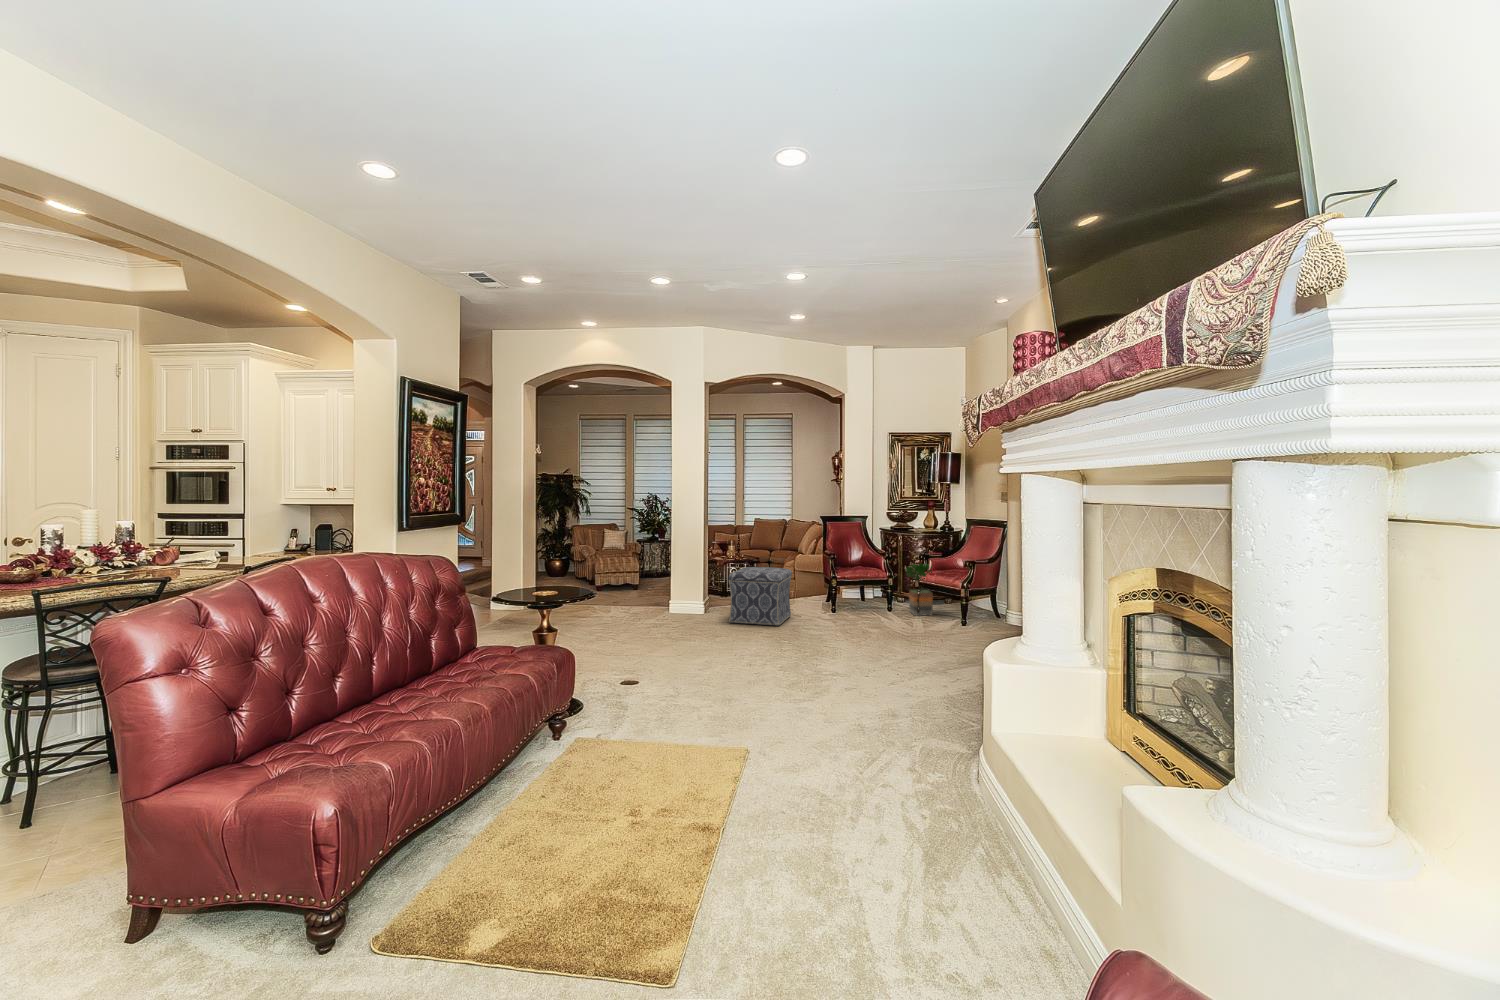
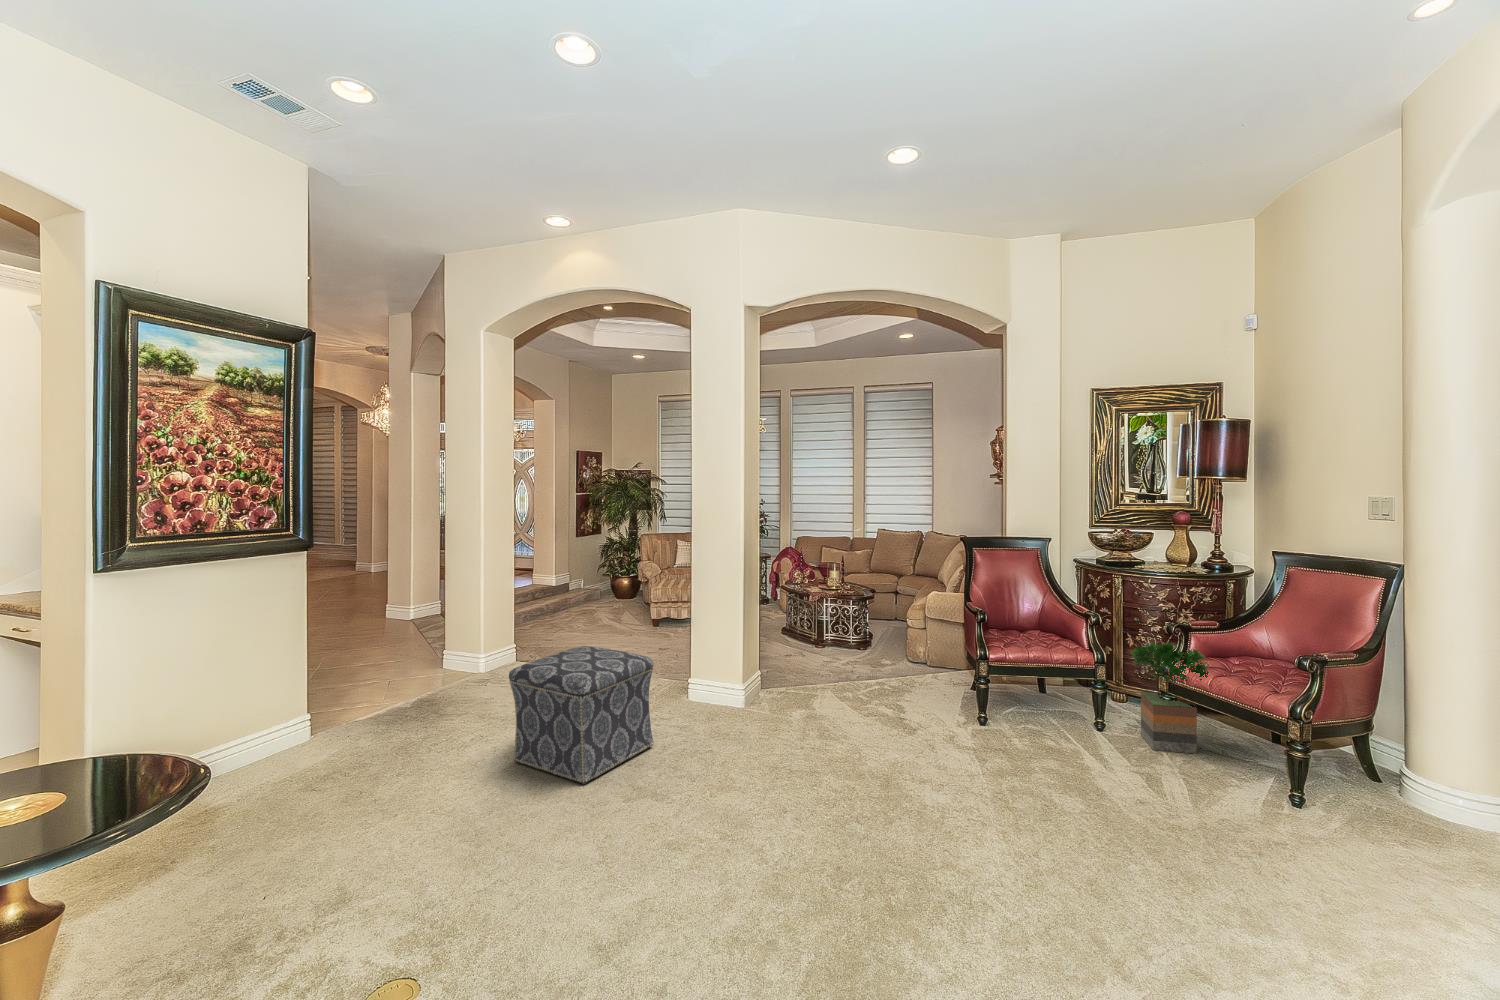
ottoman: present [728,567,792,626] -> present [509,646,653,784]

